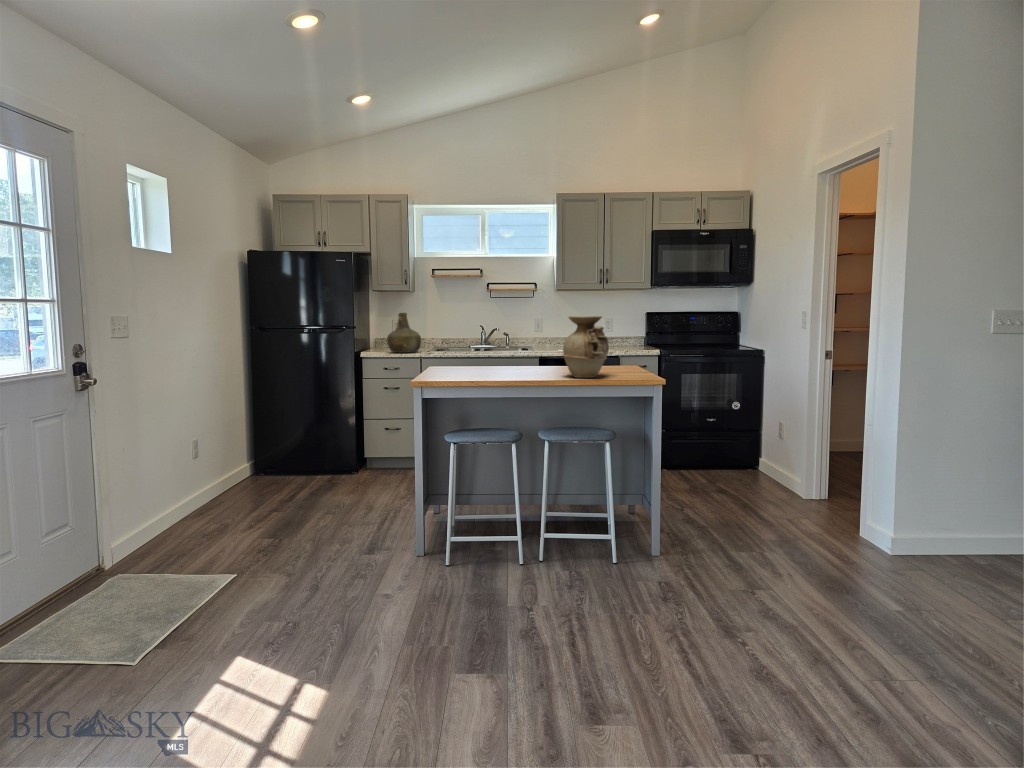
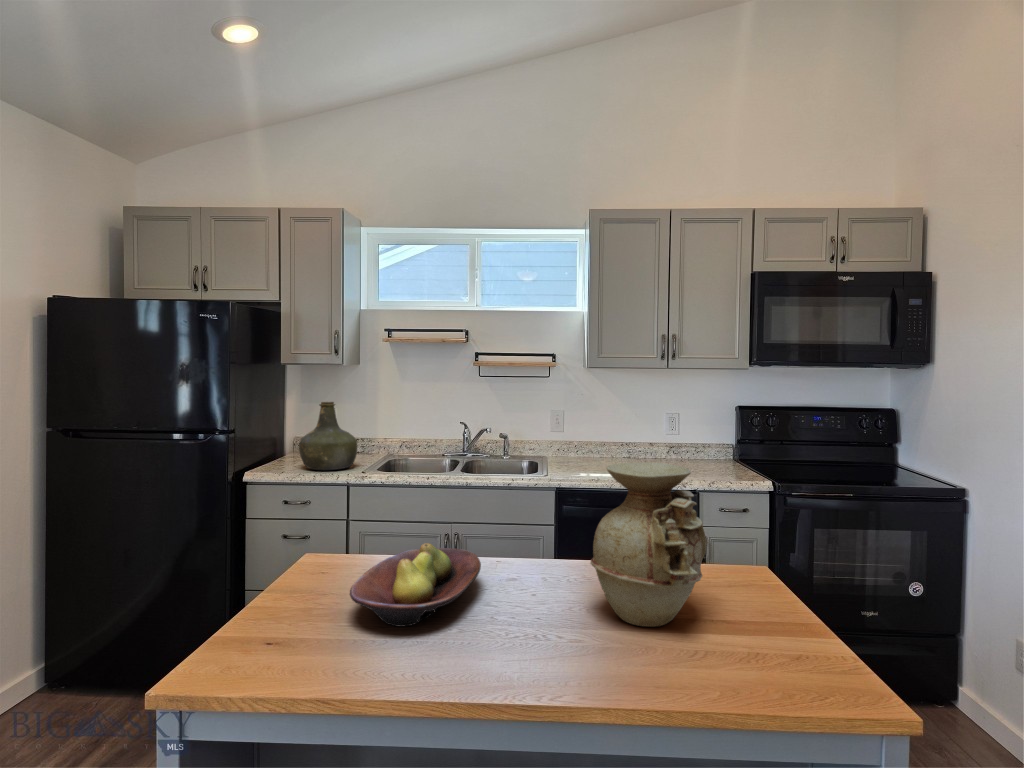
fruit bowl: none [466,354,515,379] -> present [350,543,481,627]

